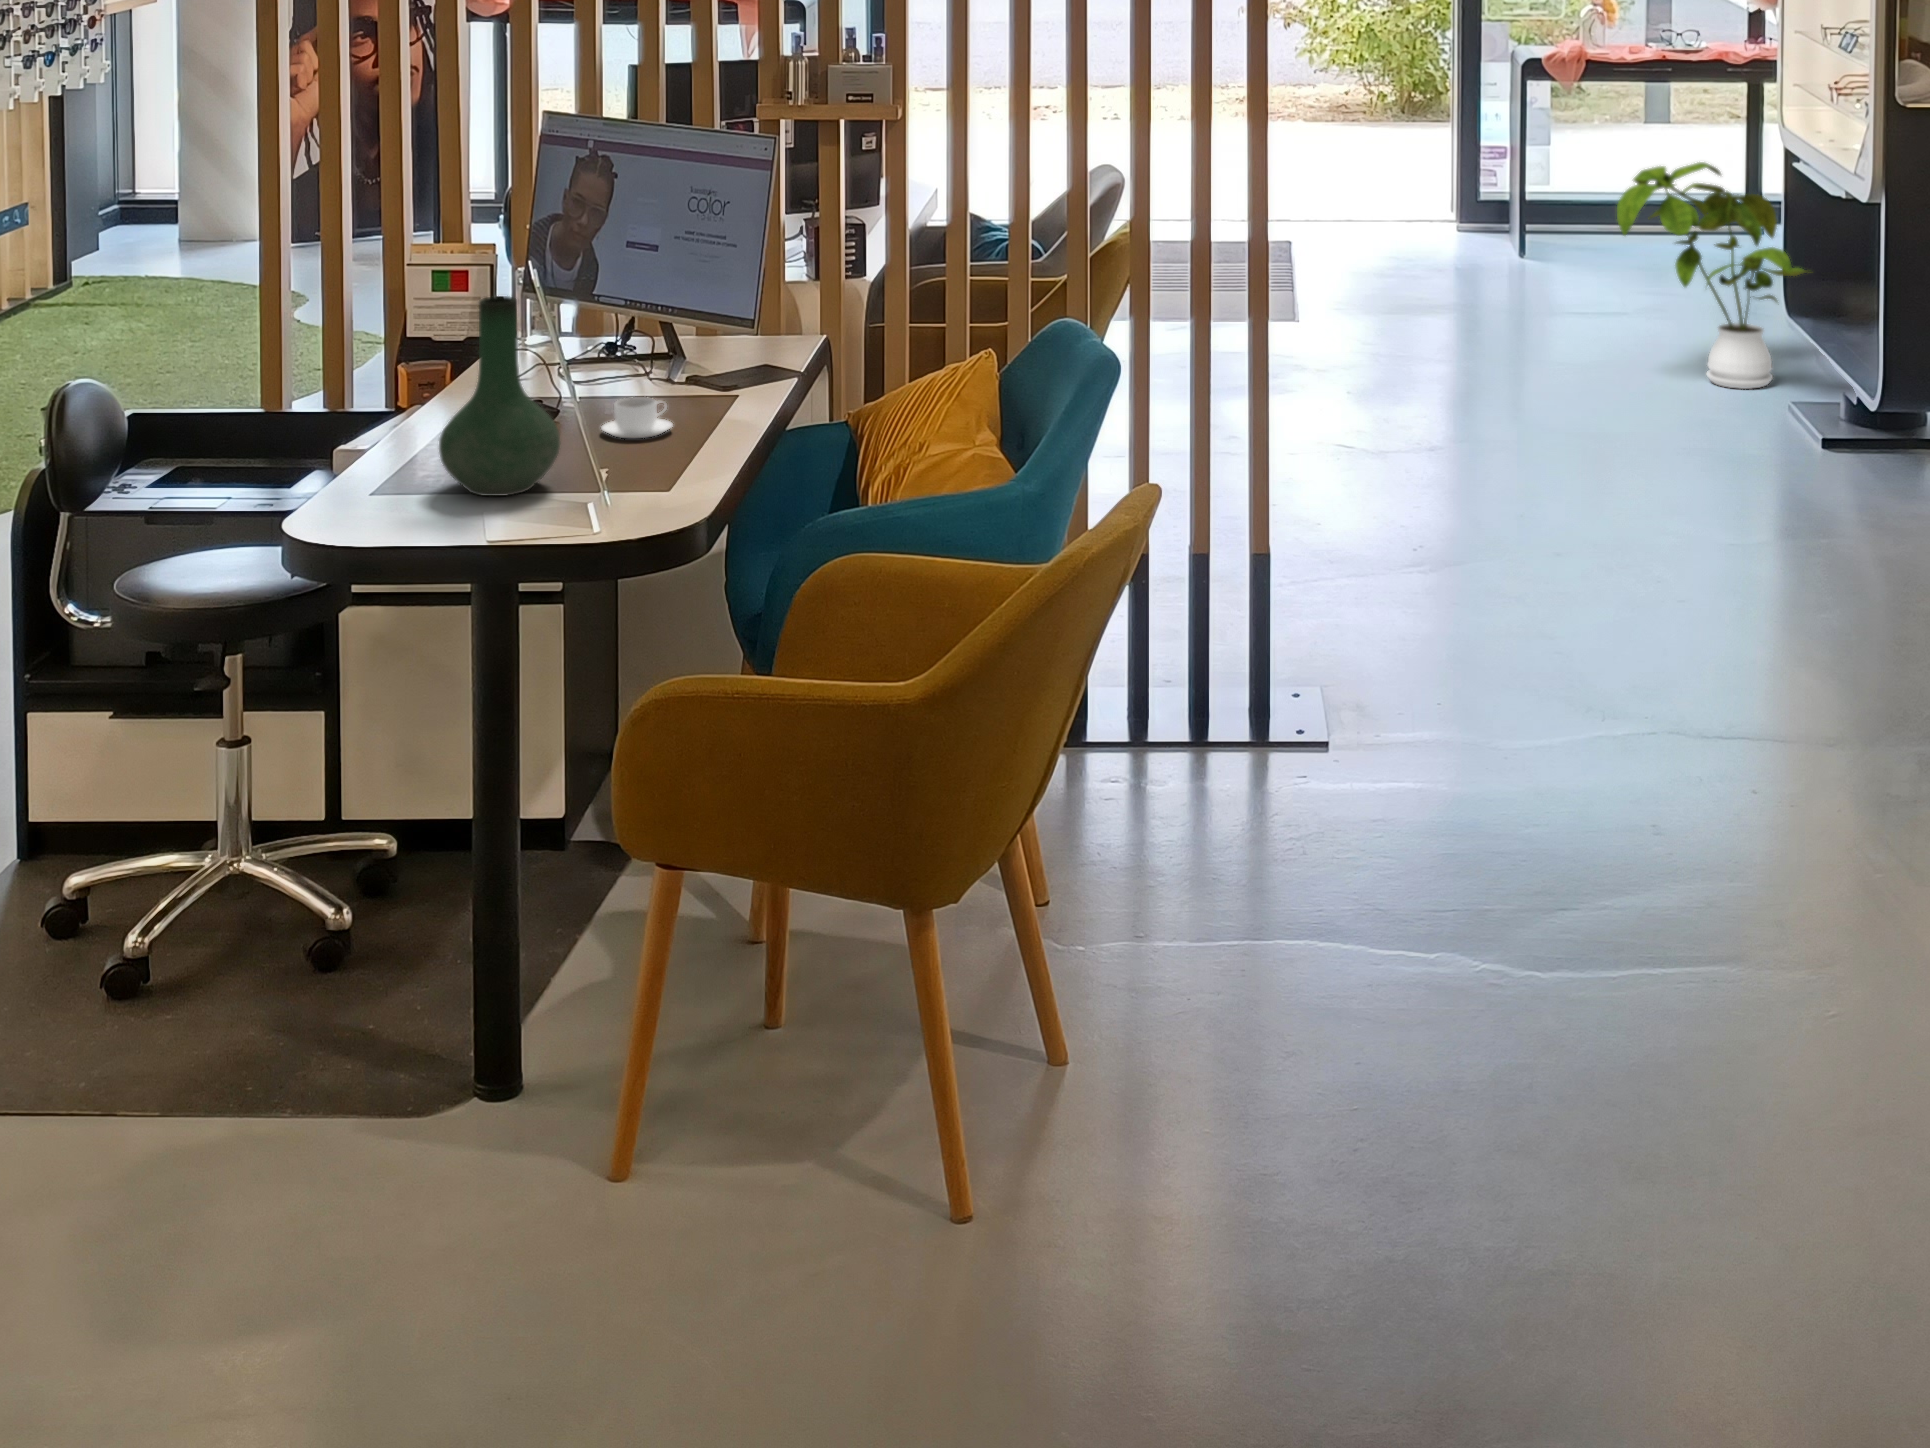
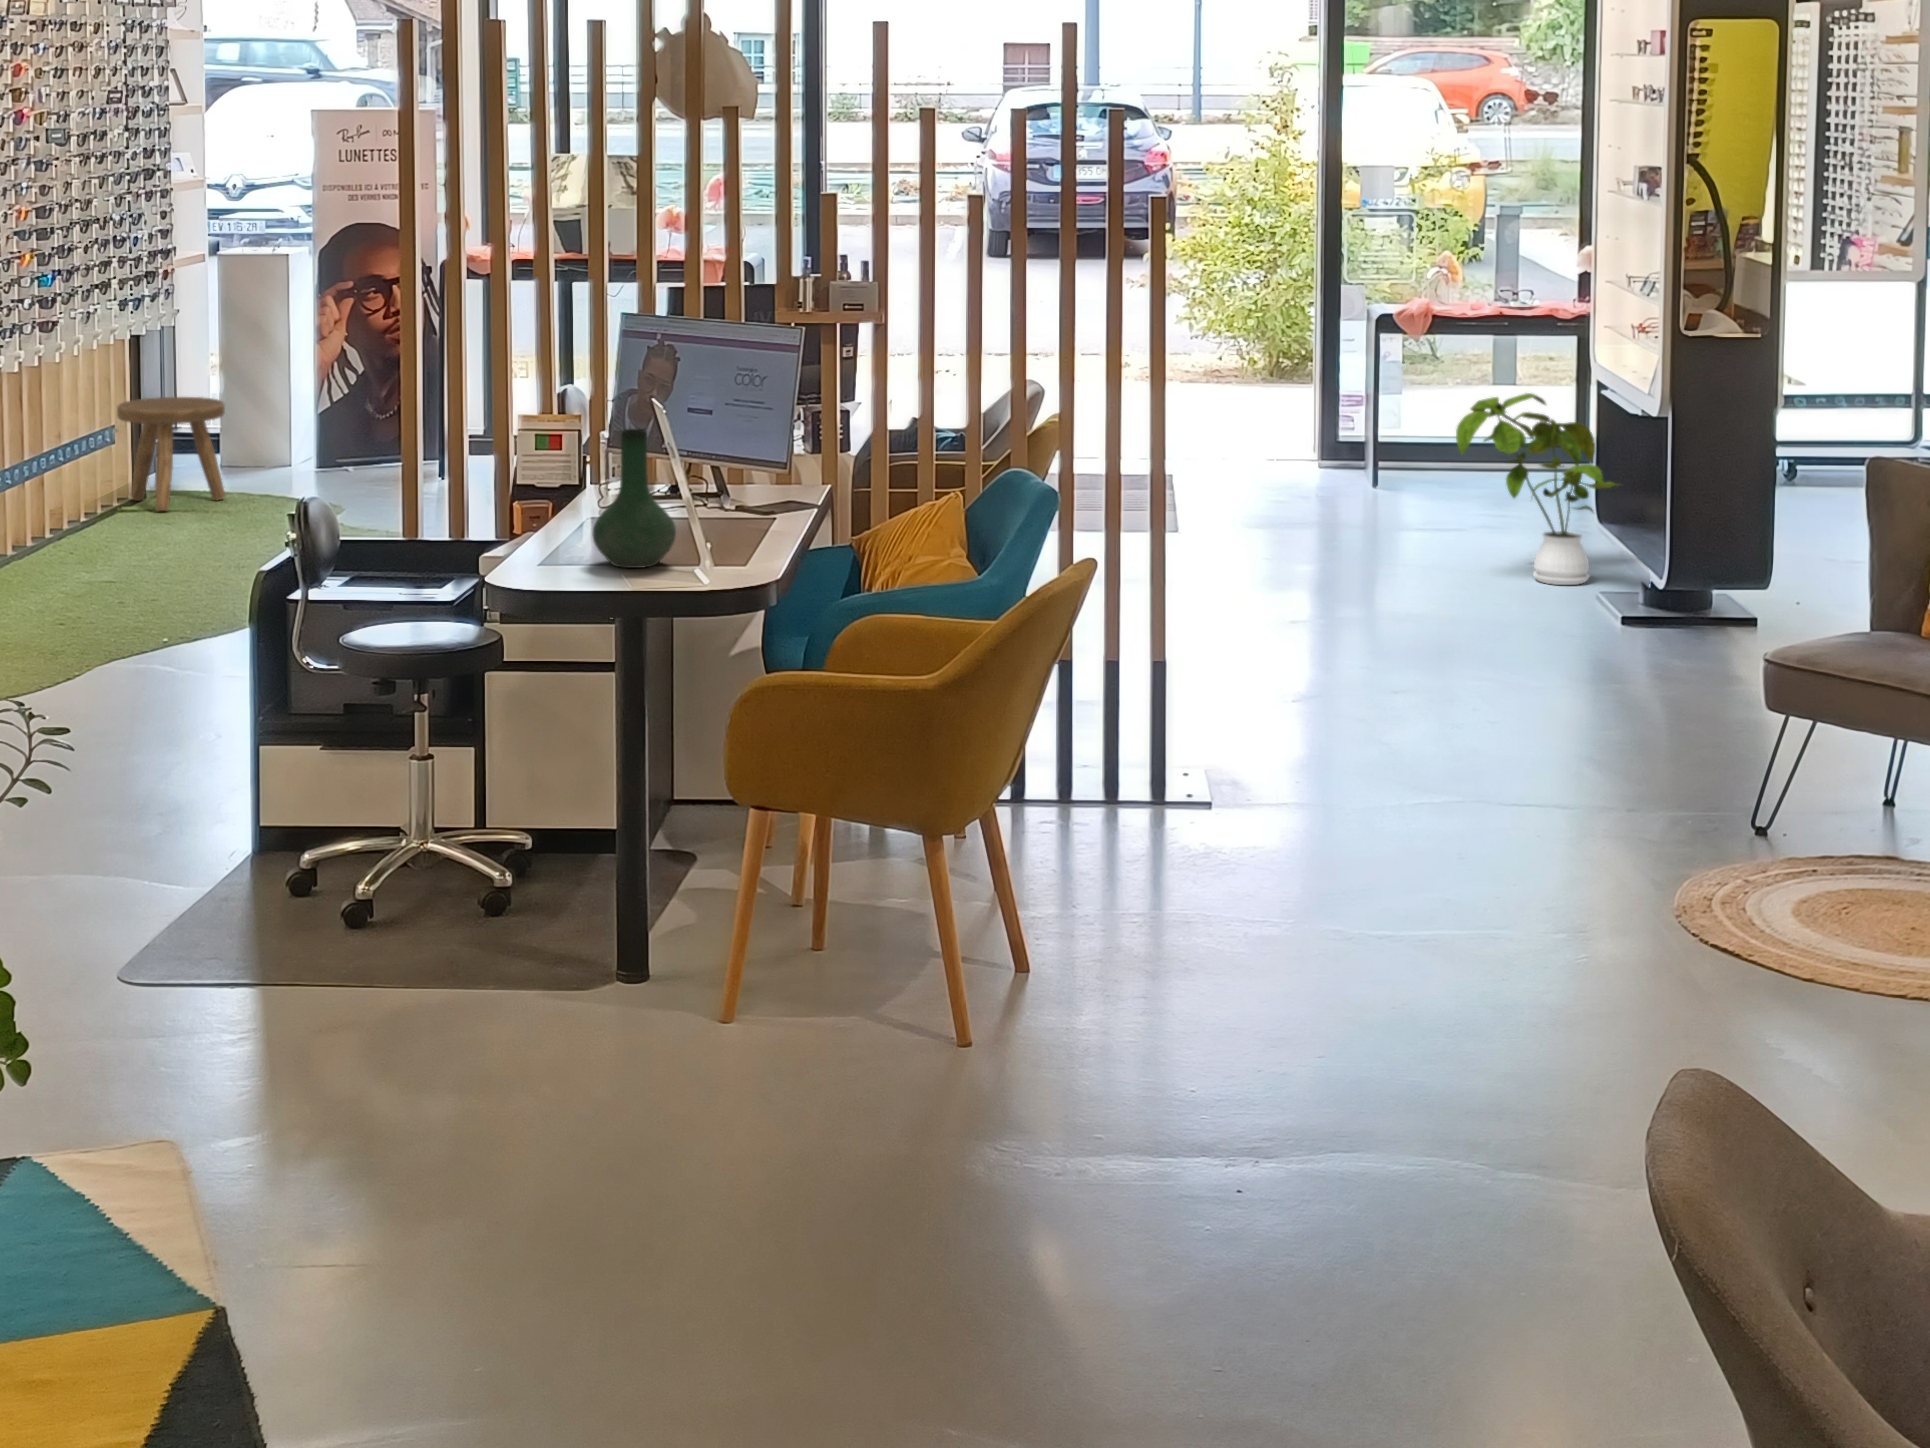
stool: none [49,160,183,297] -> present [117,397,225,511]
coffee cup: present [602,397,672,438] -> none [692,512,744,540]

